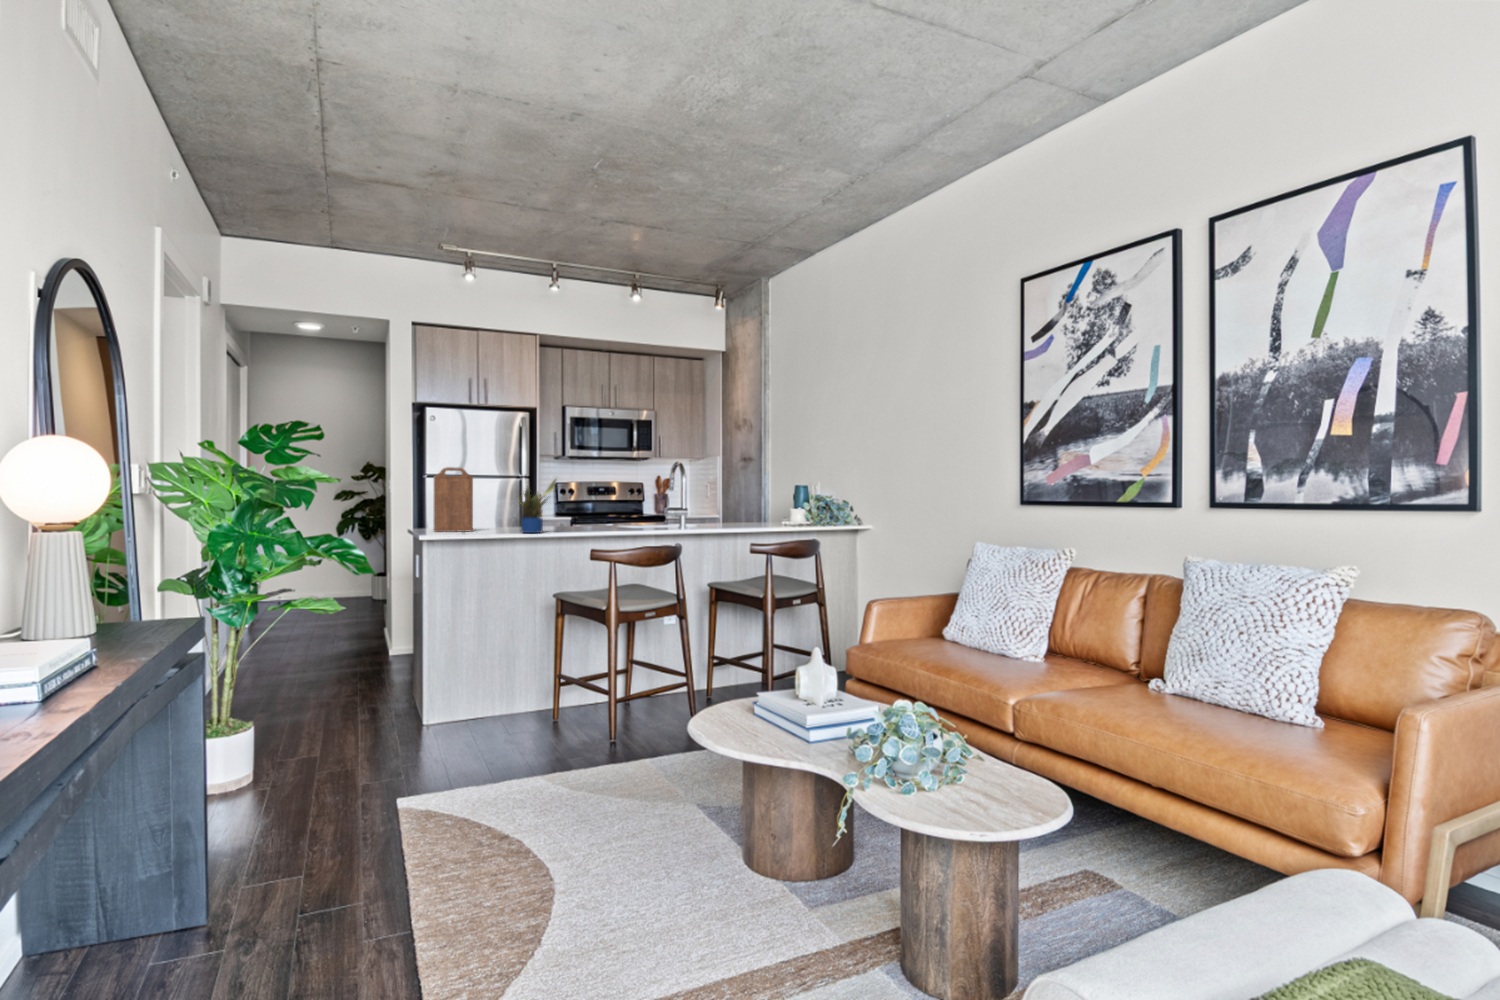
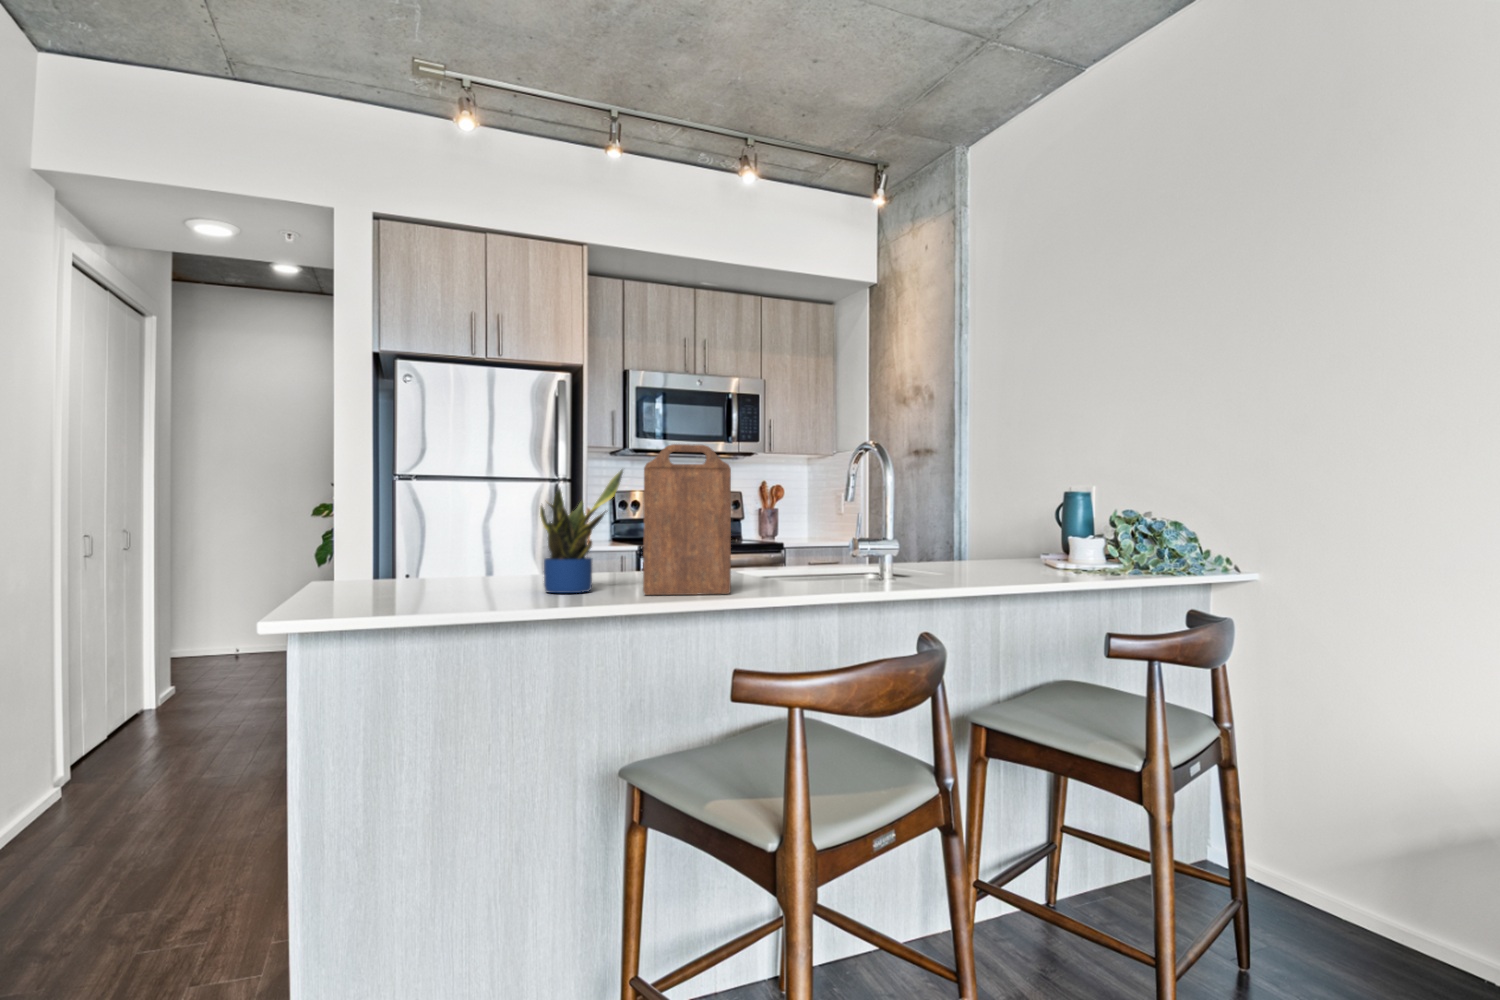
cutting board: present [434,467,473,532] -> present [643,444,731,595]

